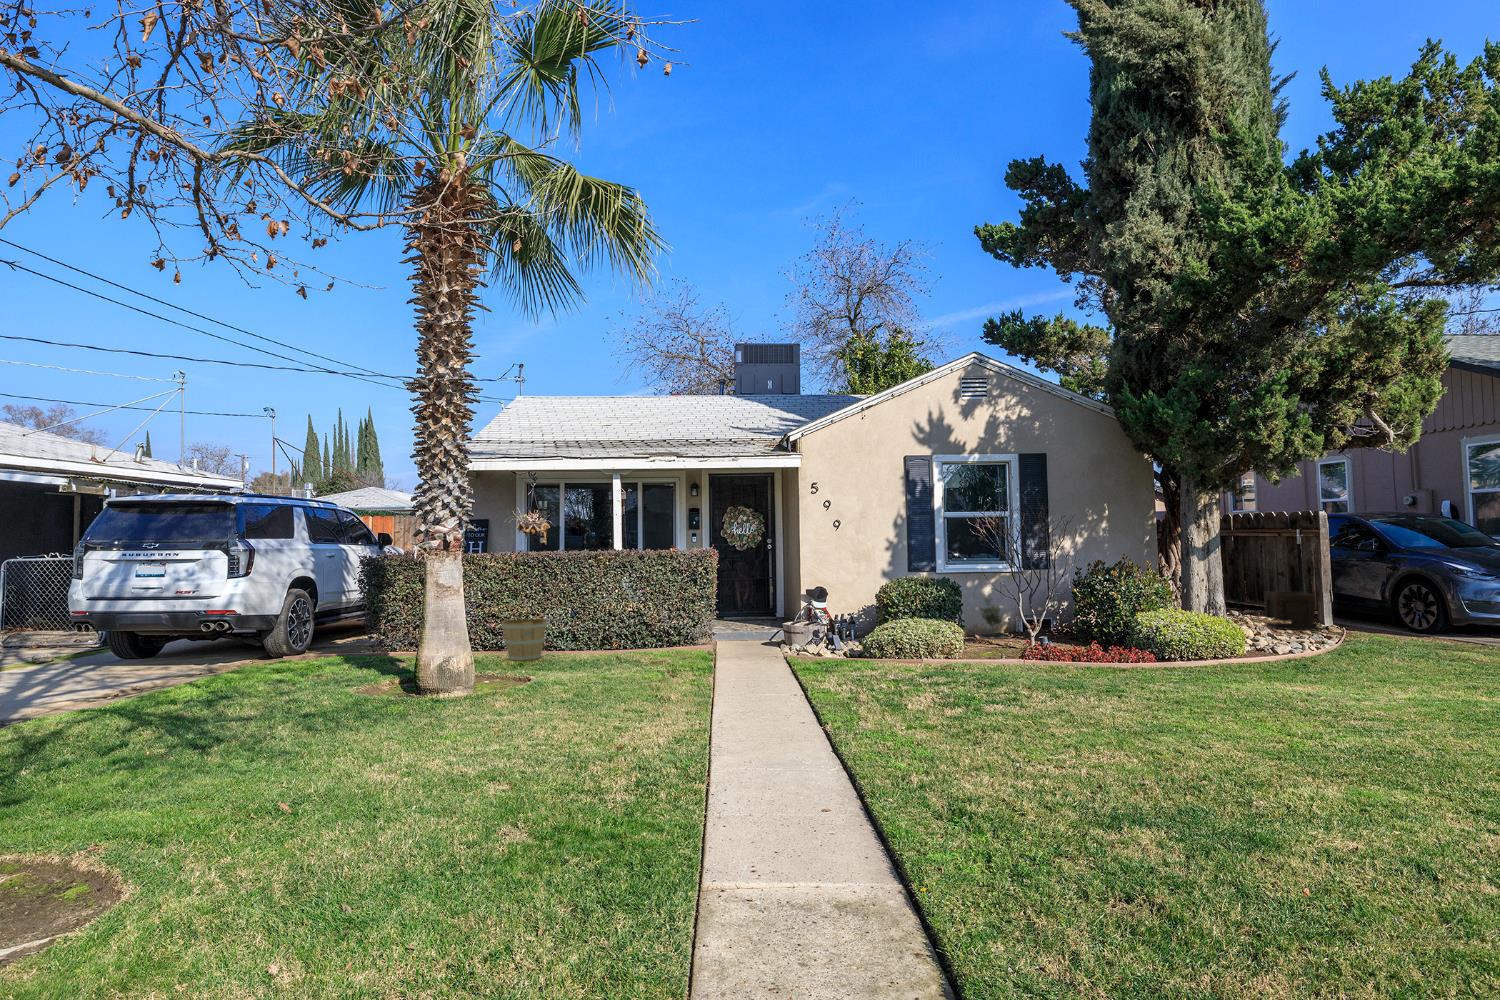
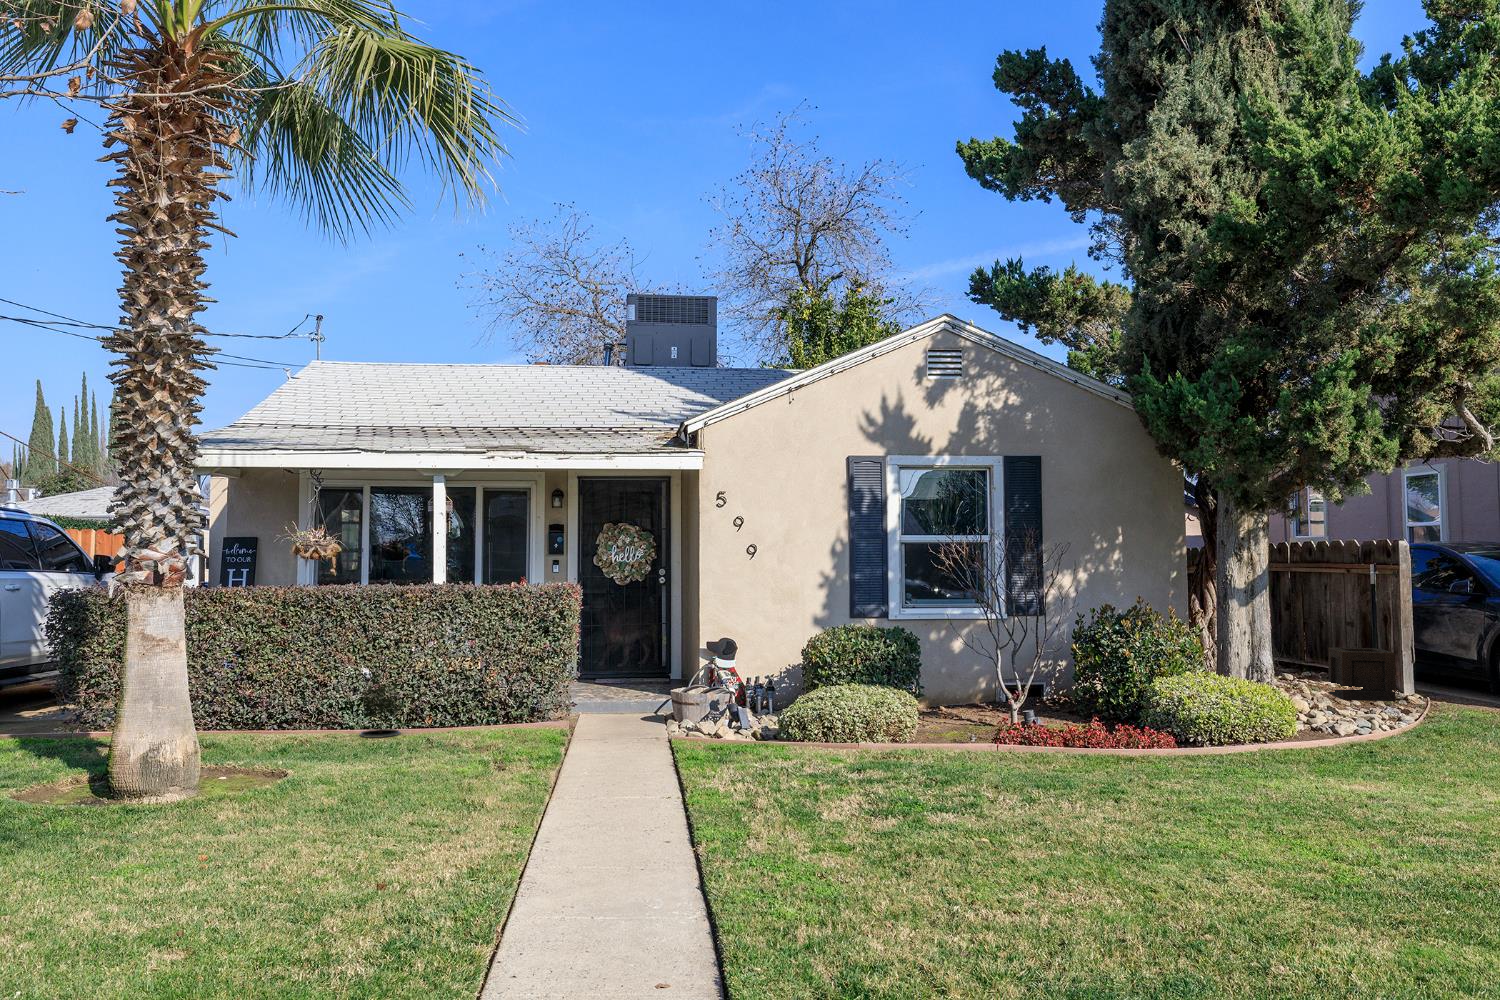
potted tree: present [980,599,1004,639] -> present [360,668,401,738]
wooden bucket: present [502,618,548,661] -> none [258,680,328,743]

